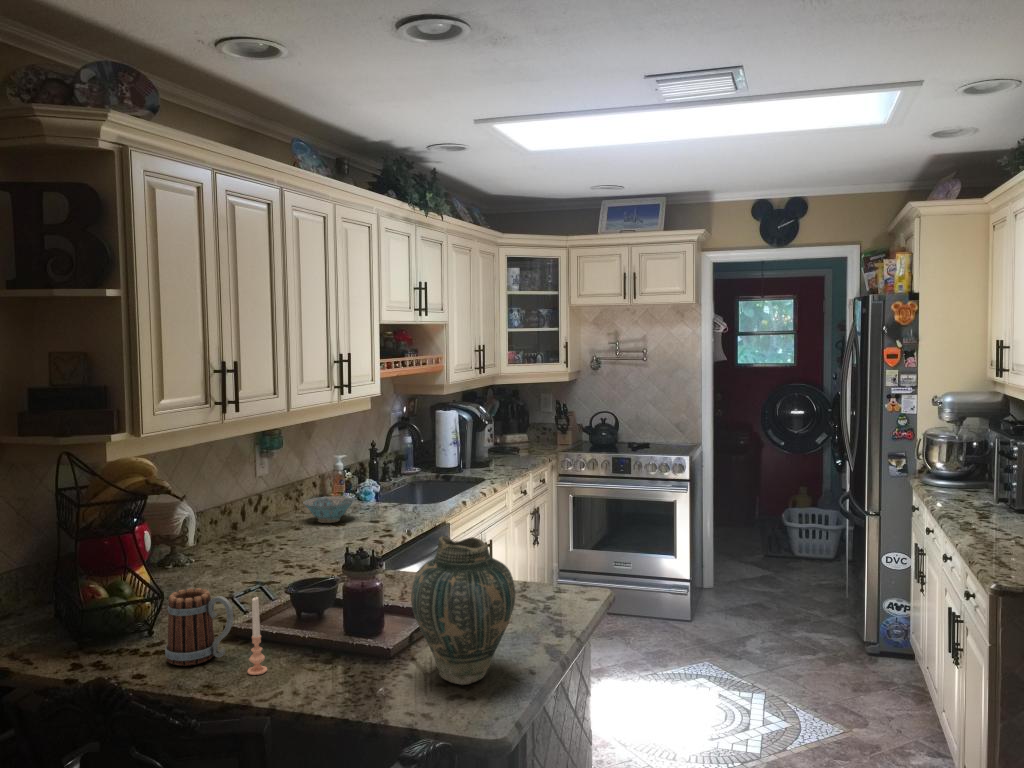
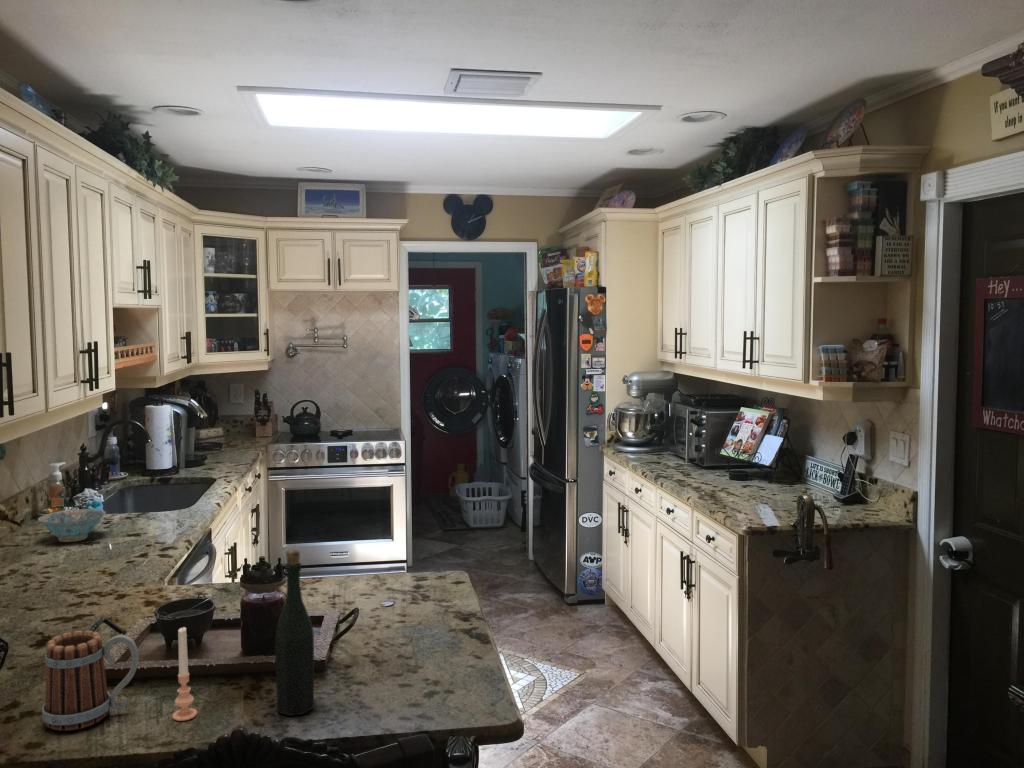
vase: present [411,536,515,685] -> none [368,529,477,682]
bottle: none [317,542,353,689] -> present [275,550,314,716]

